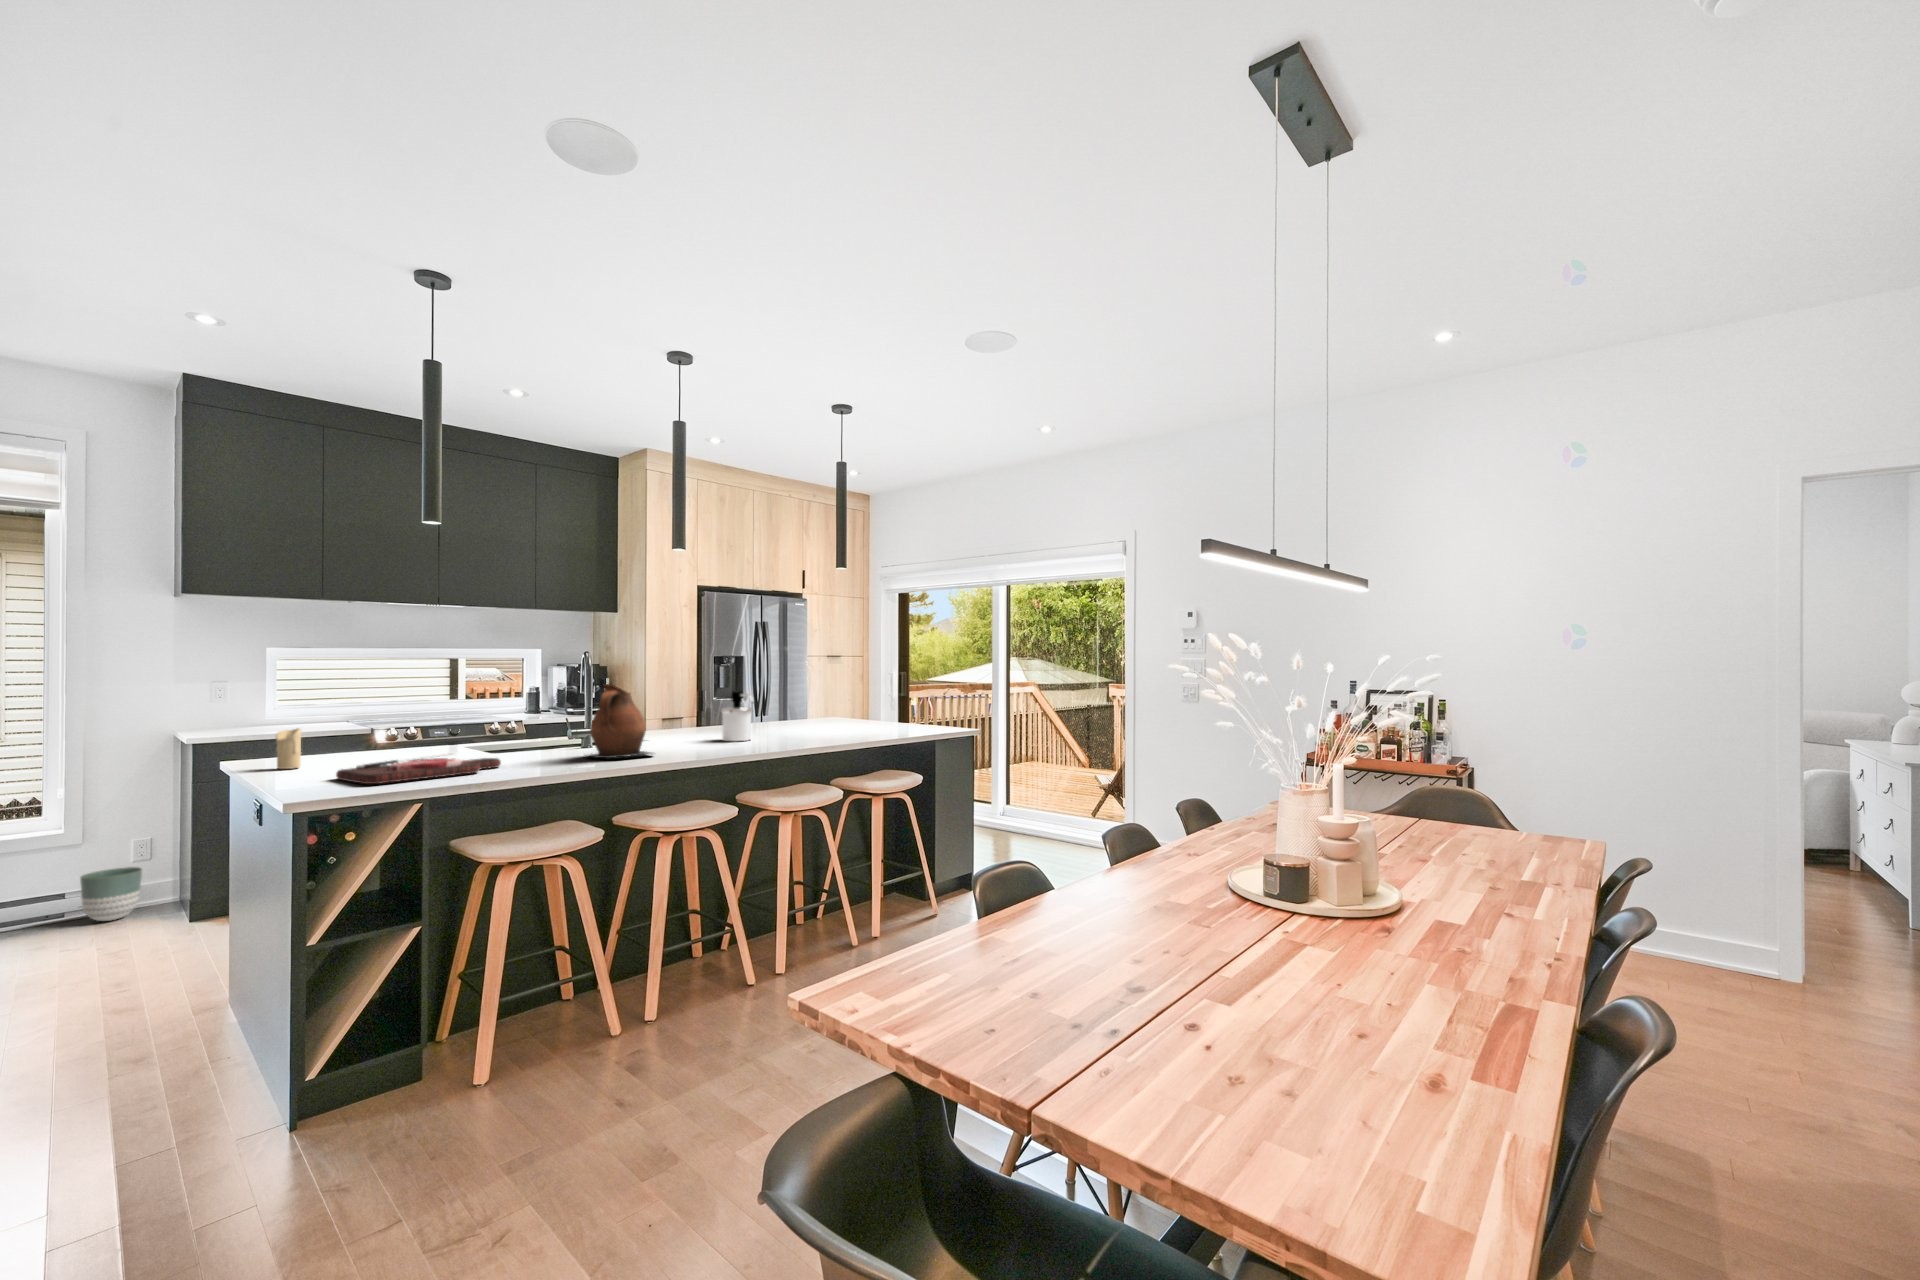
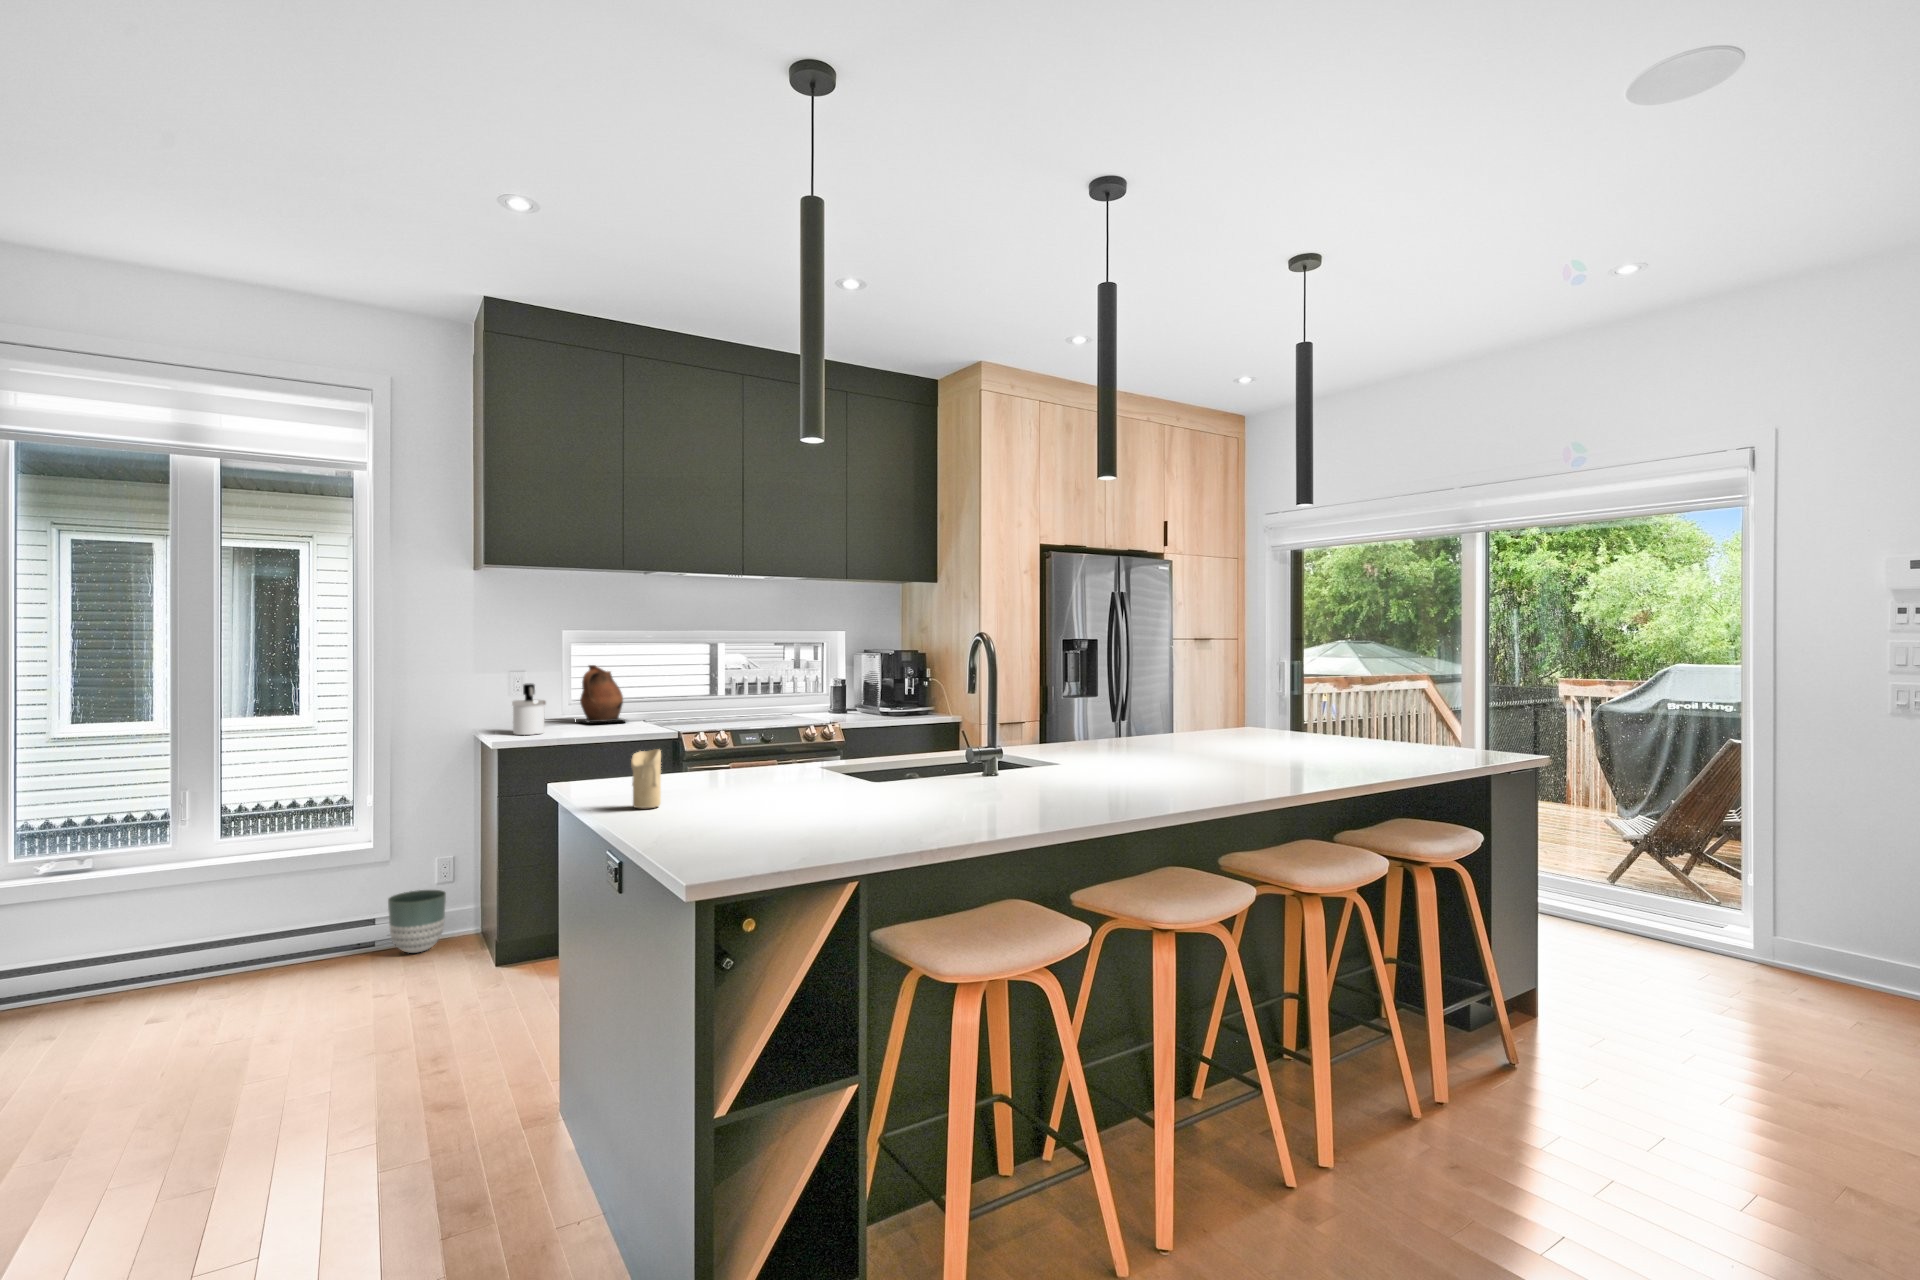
ceramic pitcher: present [589,684,653,758] -> present [580,665,626,723]
soap dispenser: present [721,691,754,741] -> present [512,683,546,735]
cutting board: present [336,756,501,784] -> none [726,797,932,851]

